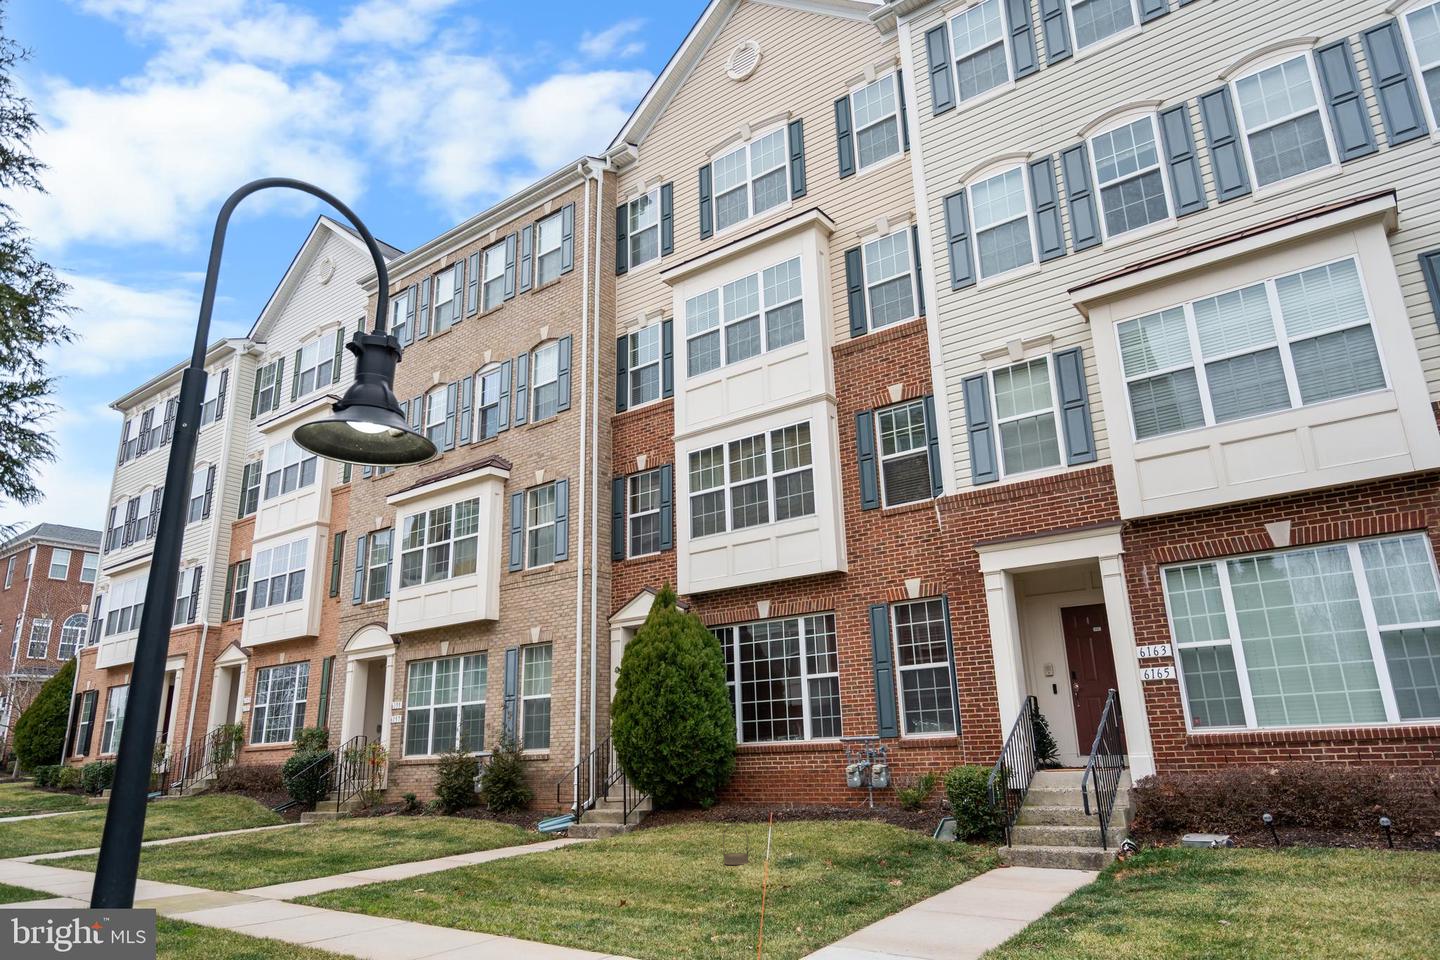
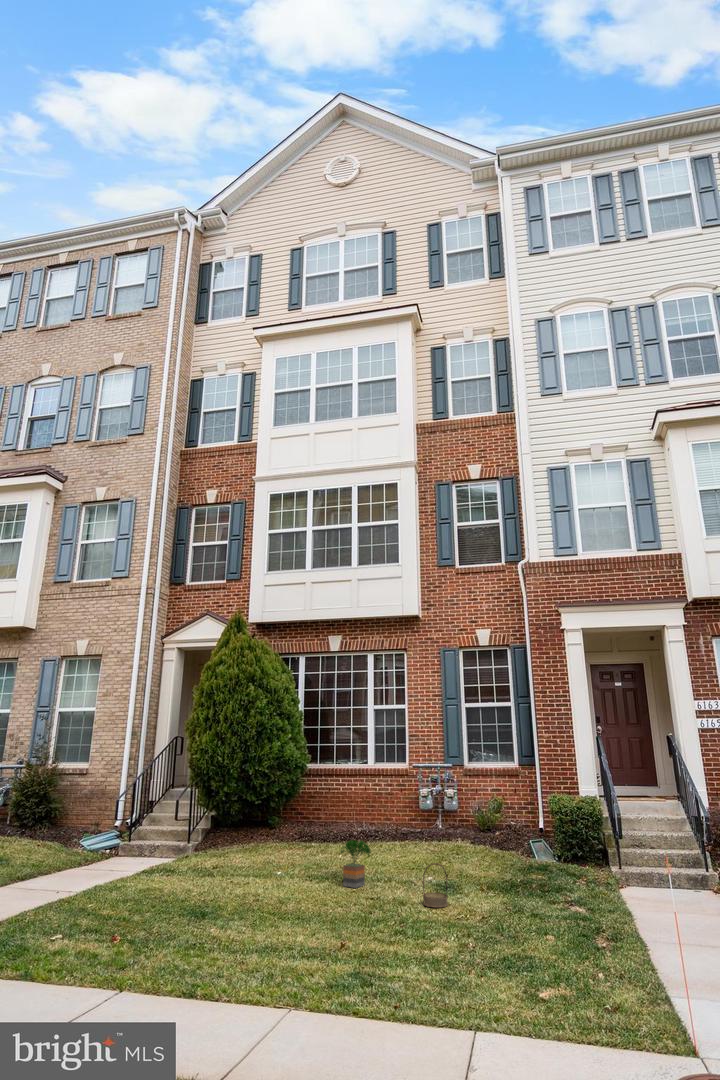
potted tree: none [680,807,711,853] -> present [340,840,371,888]

